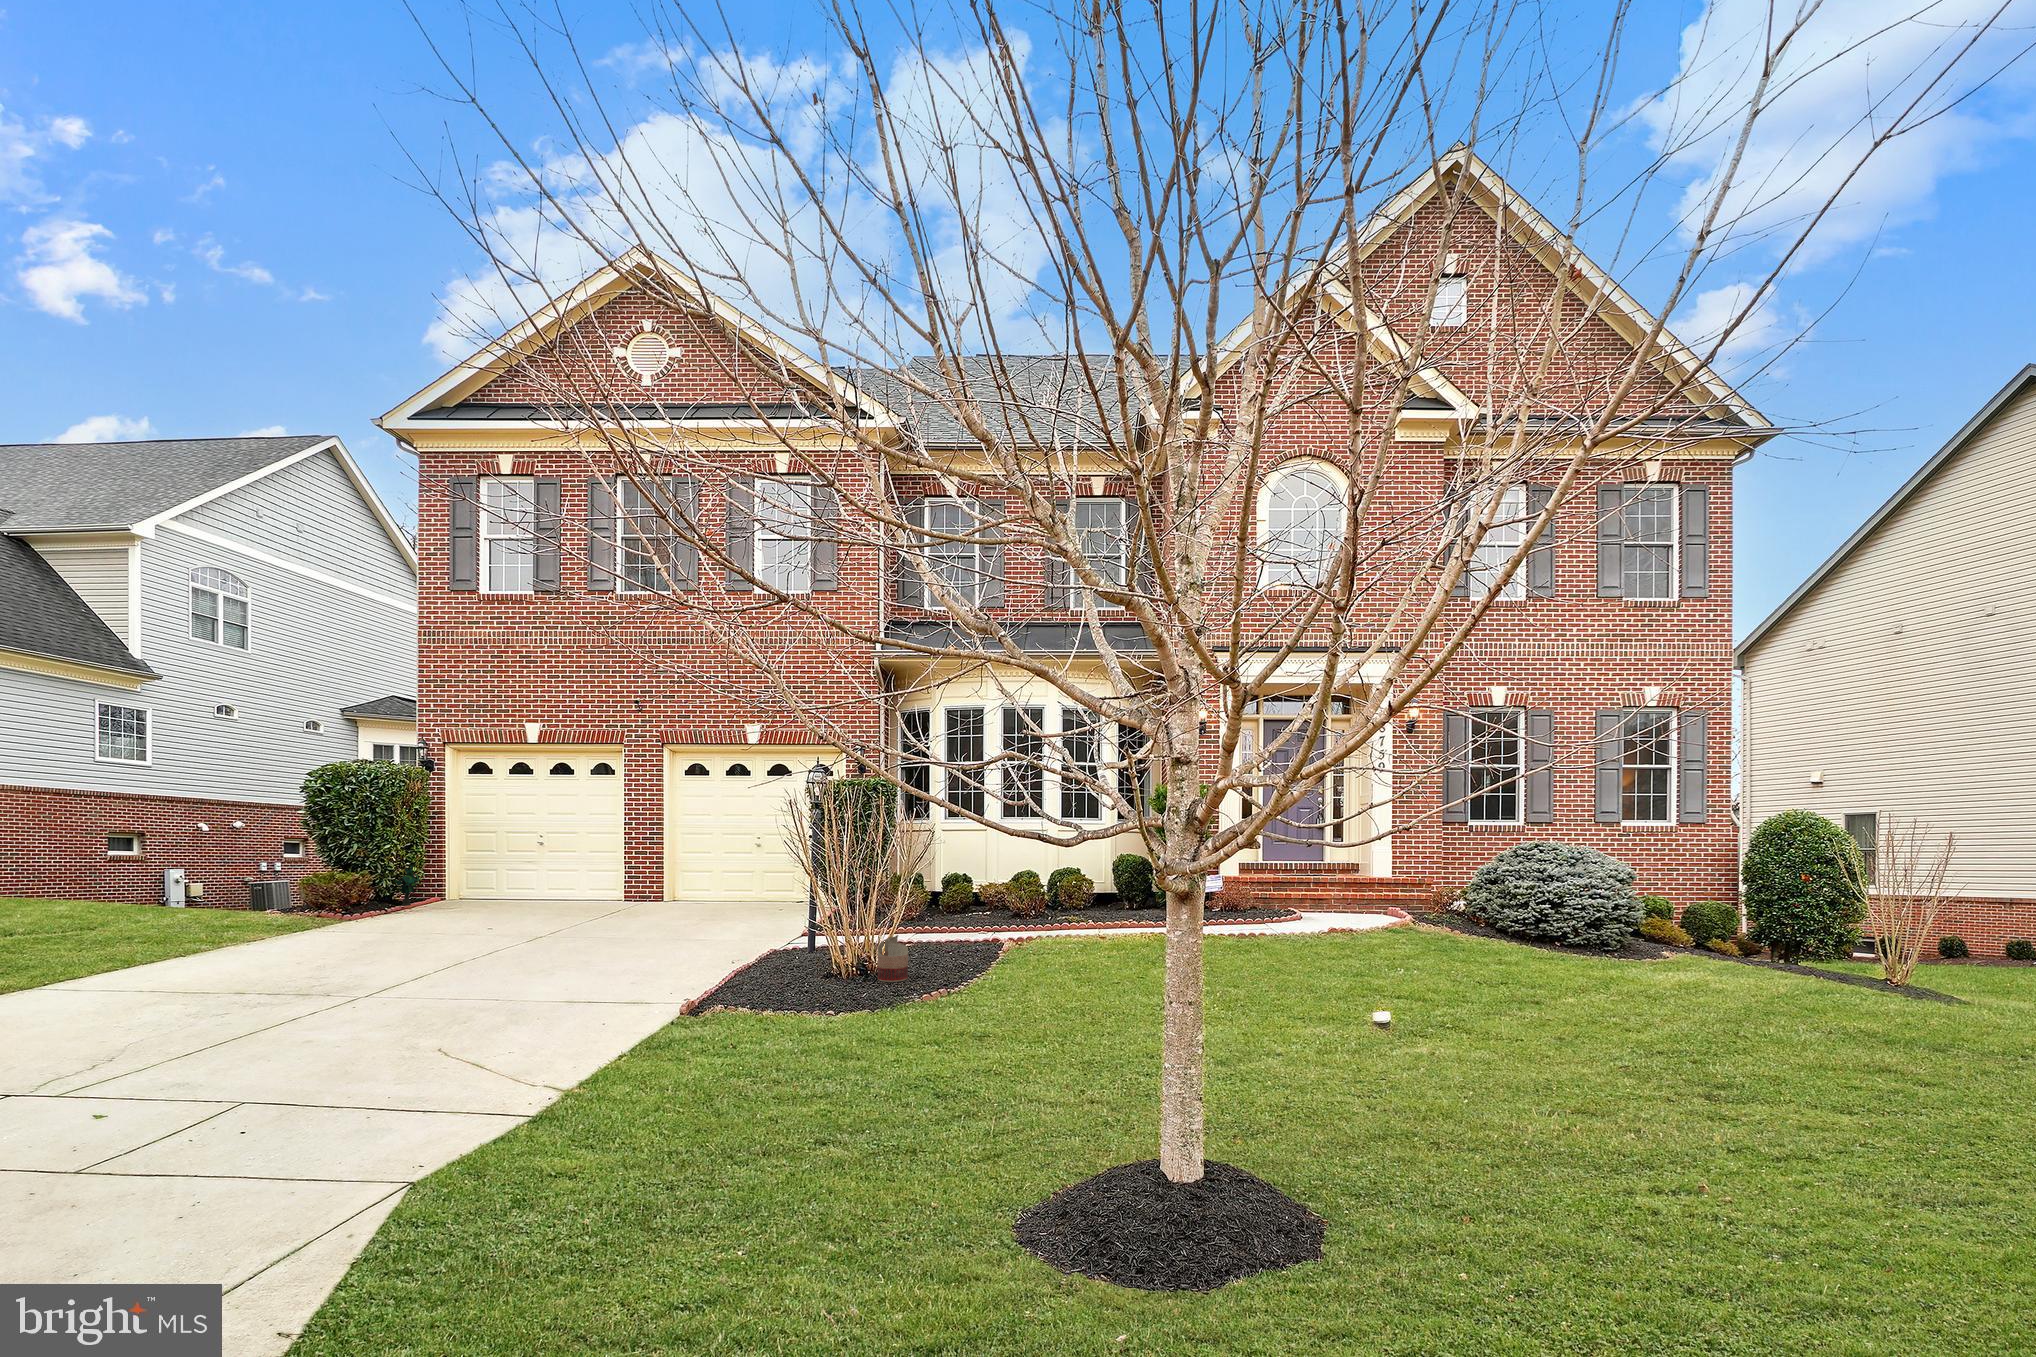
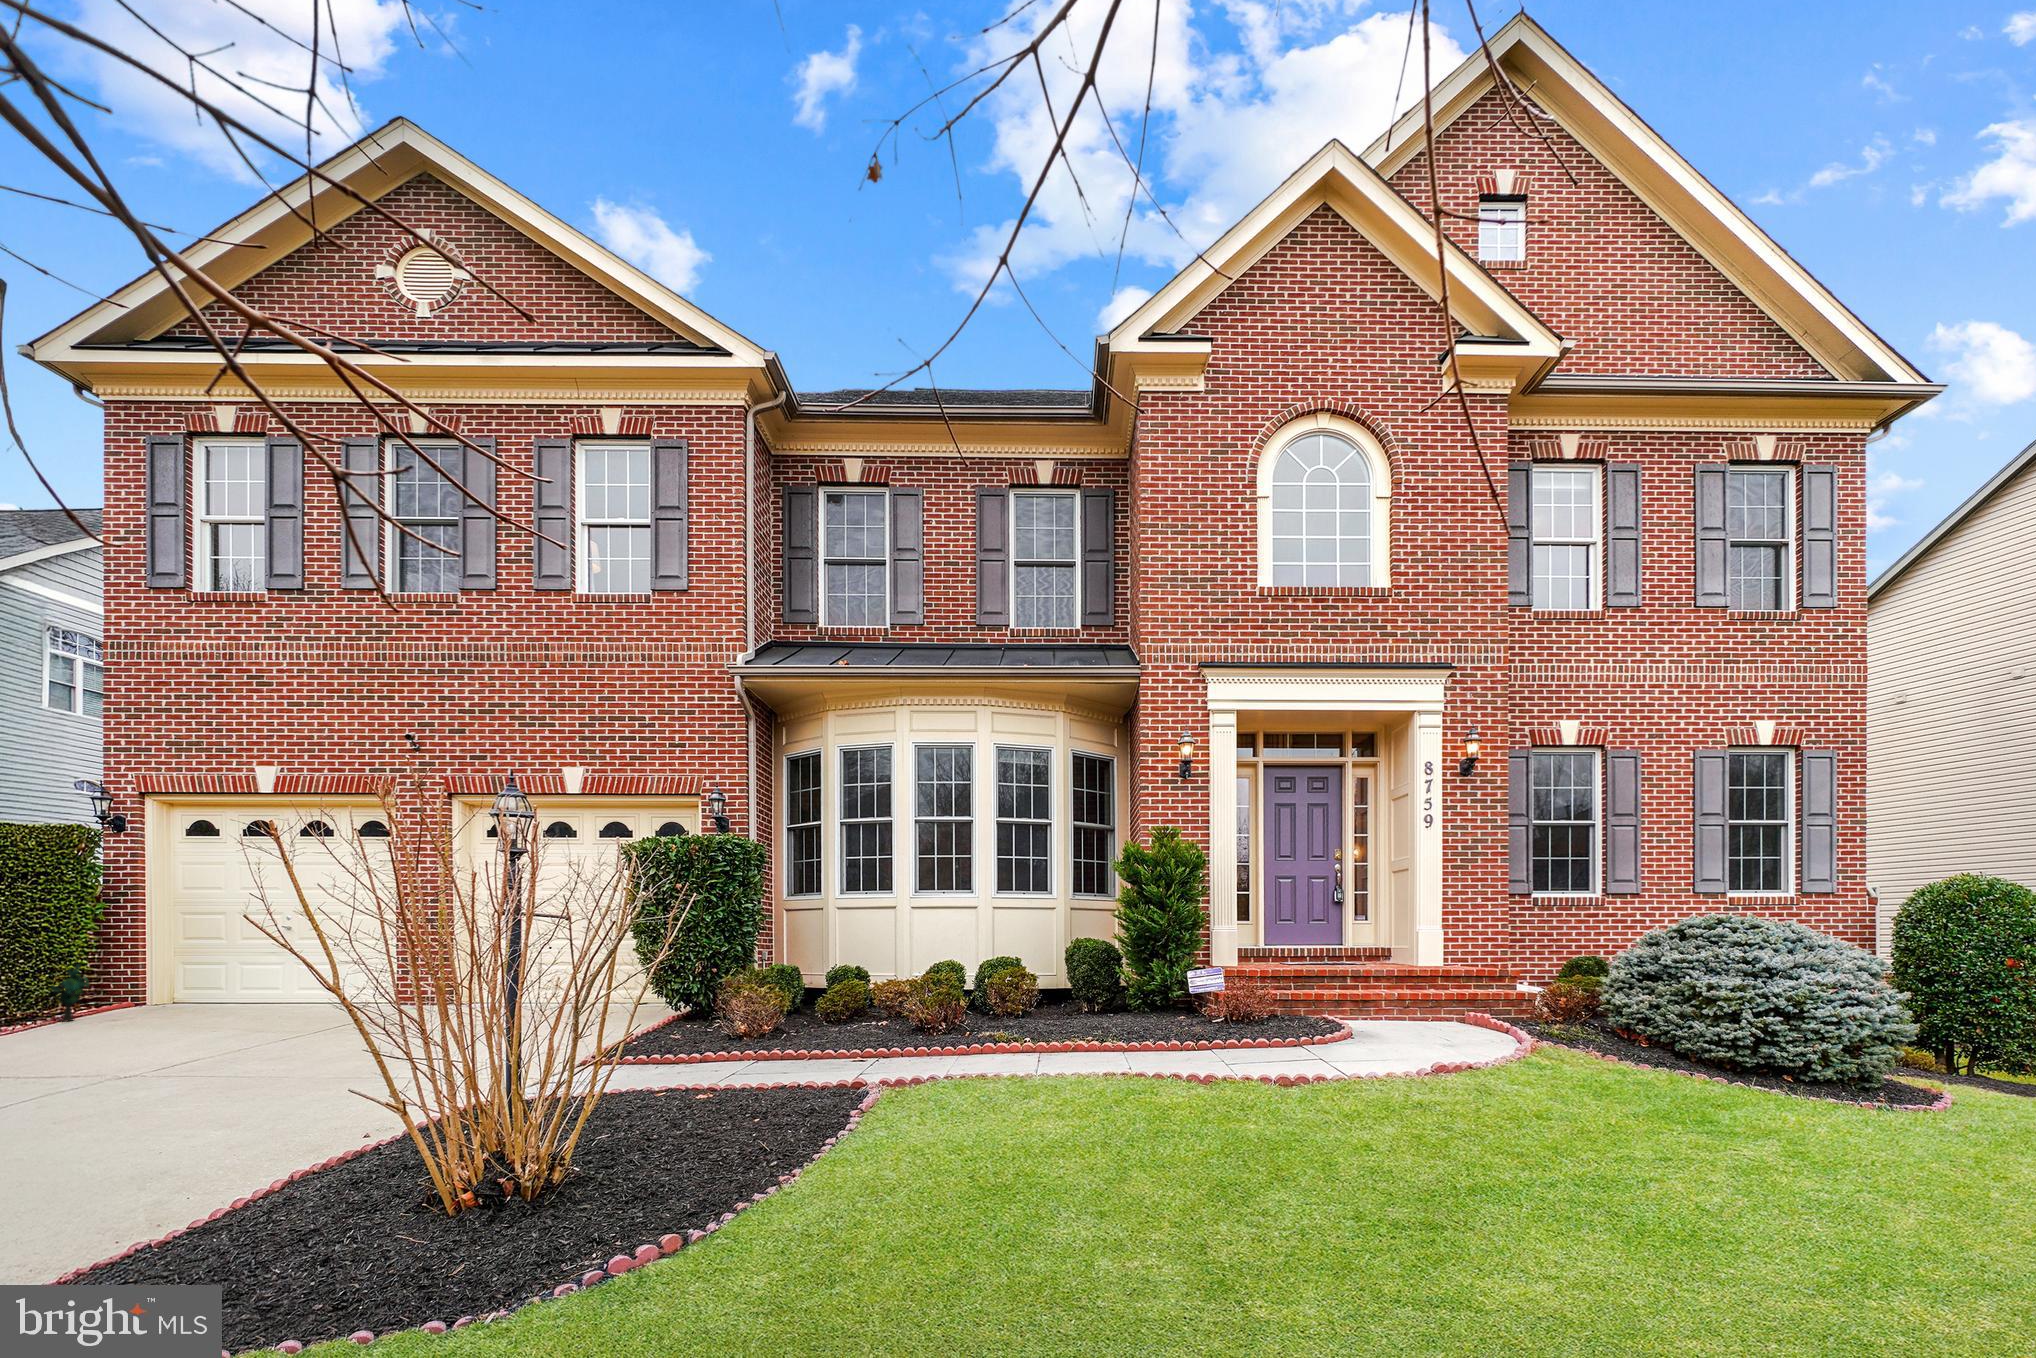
basket: present [878,935,908,982] -> none [676,1103,728,1185]

